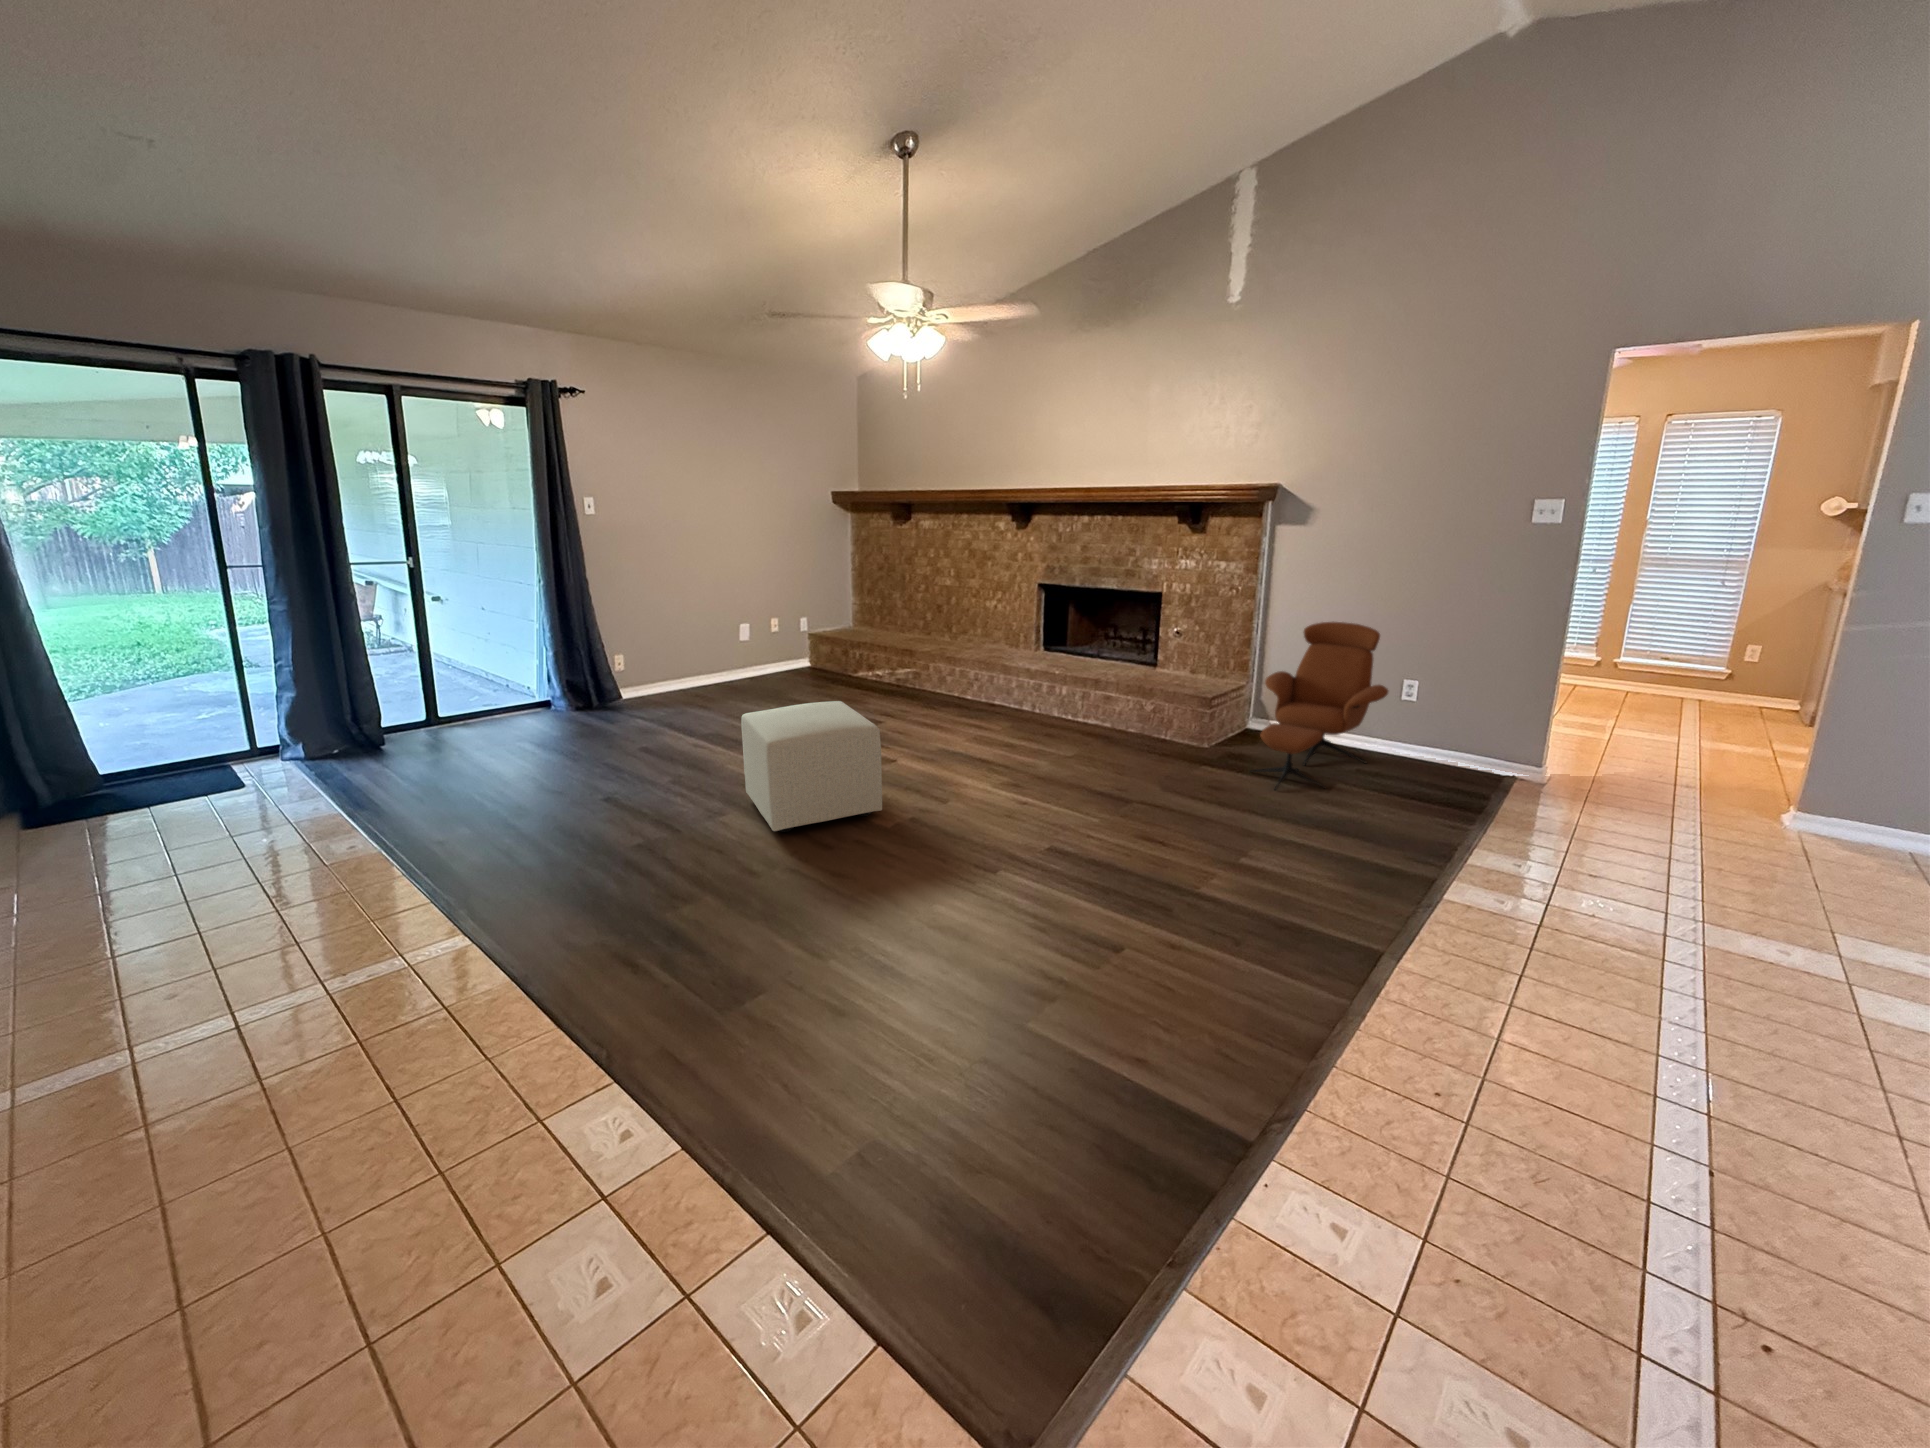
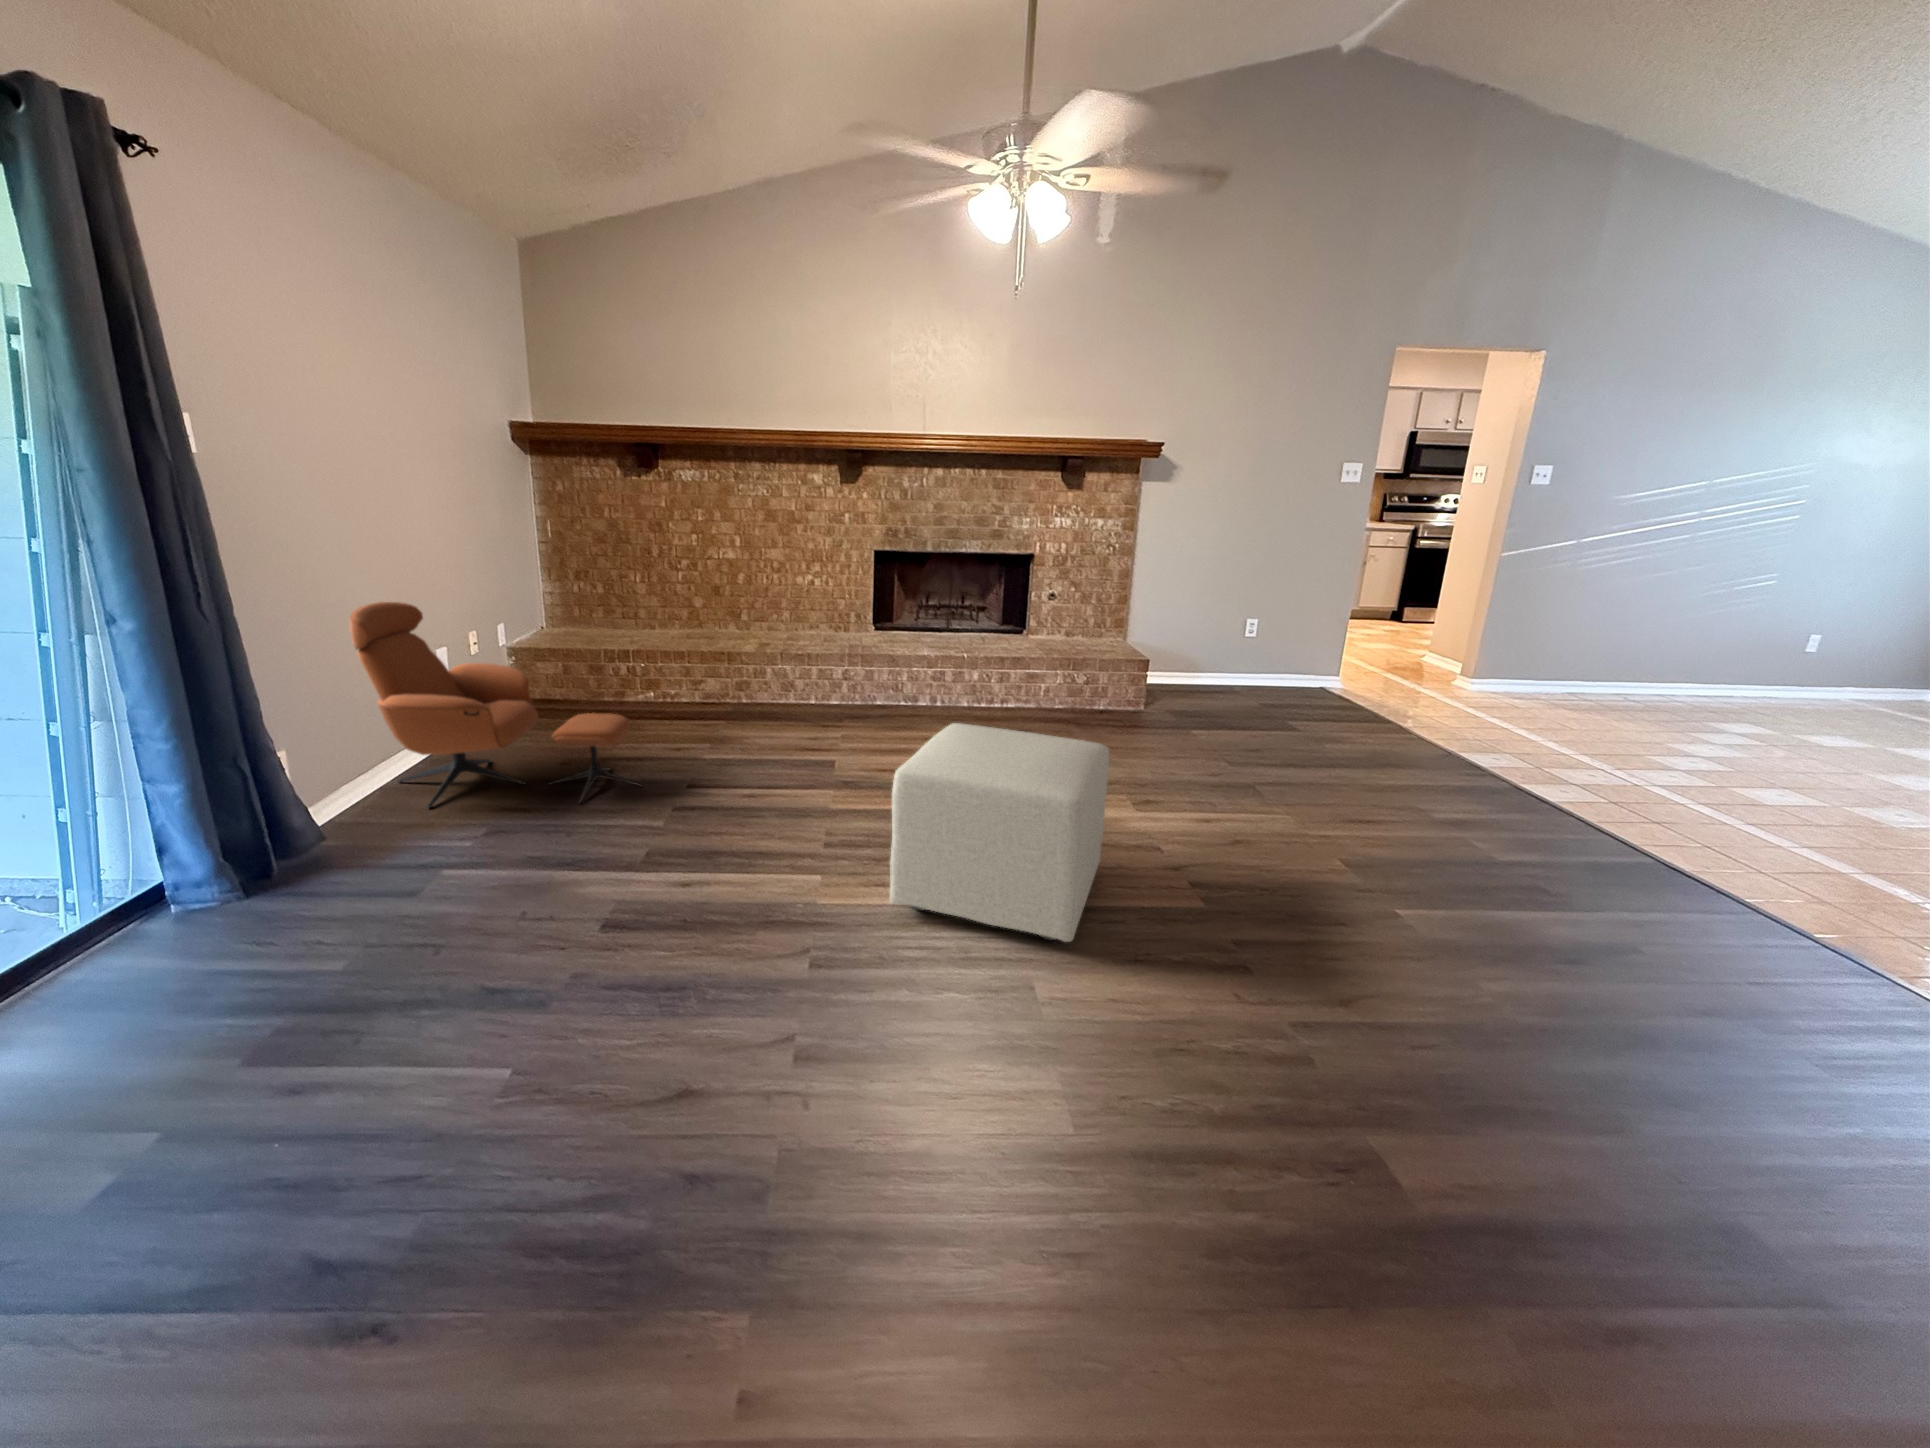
lounge chair: present [1251,622,1388,789] -> present [350,602,642,808]

